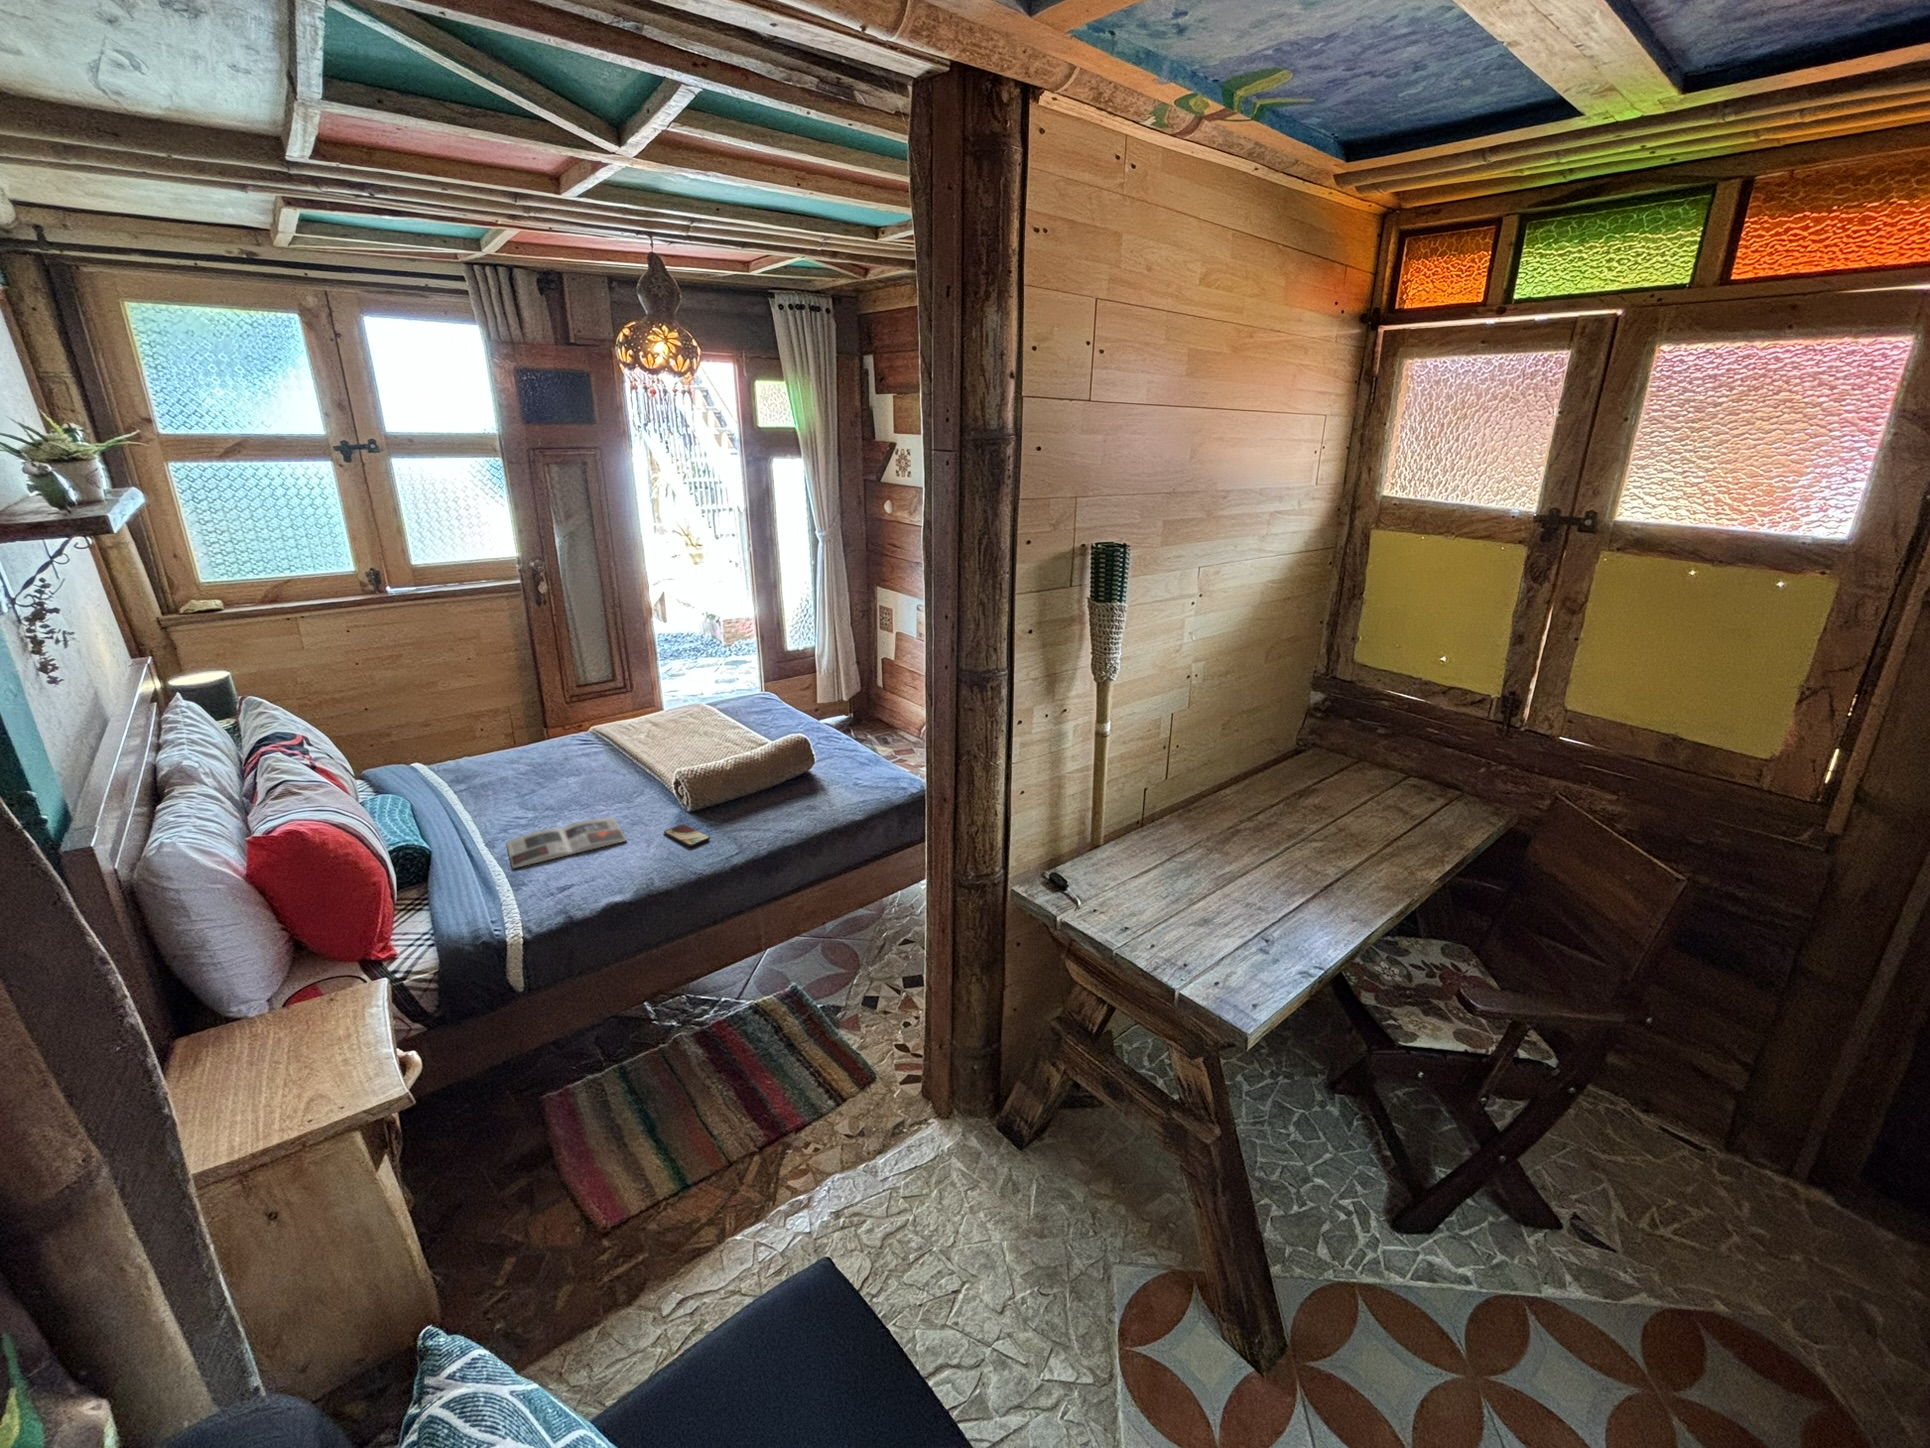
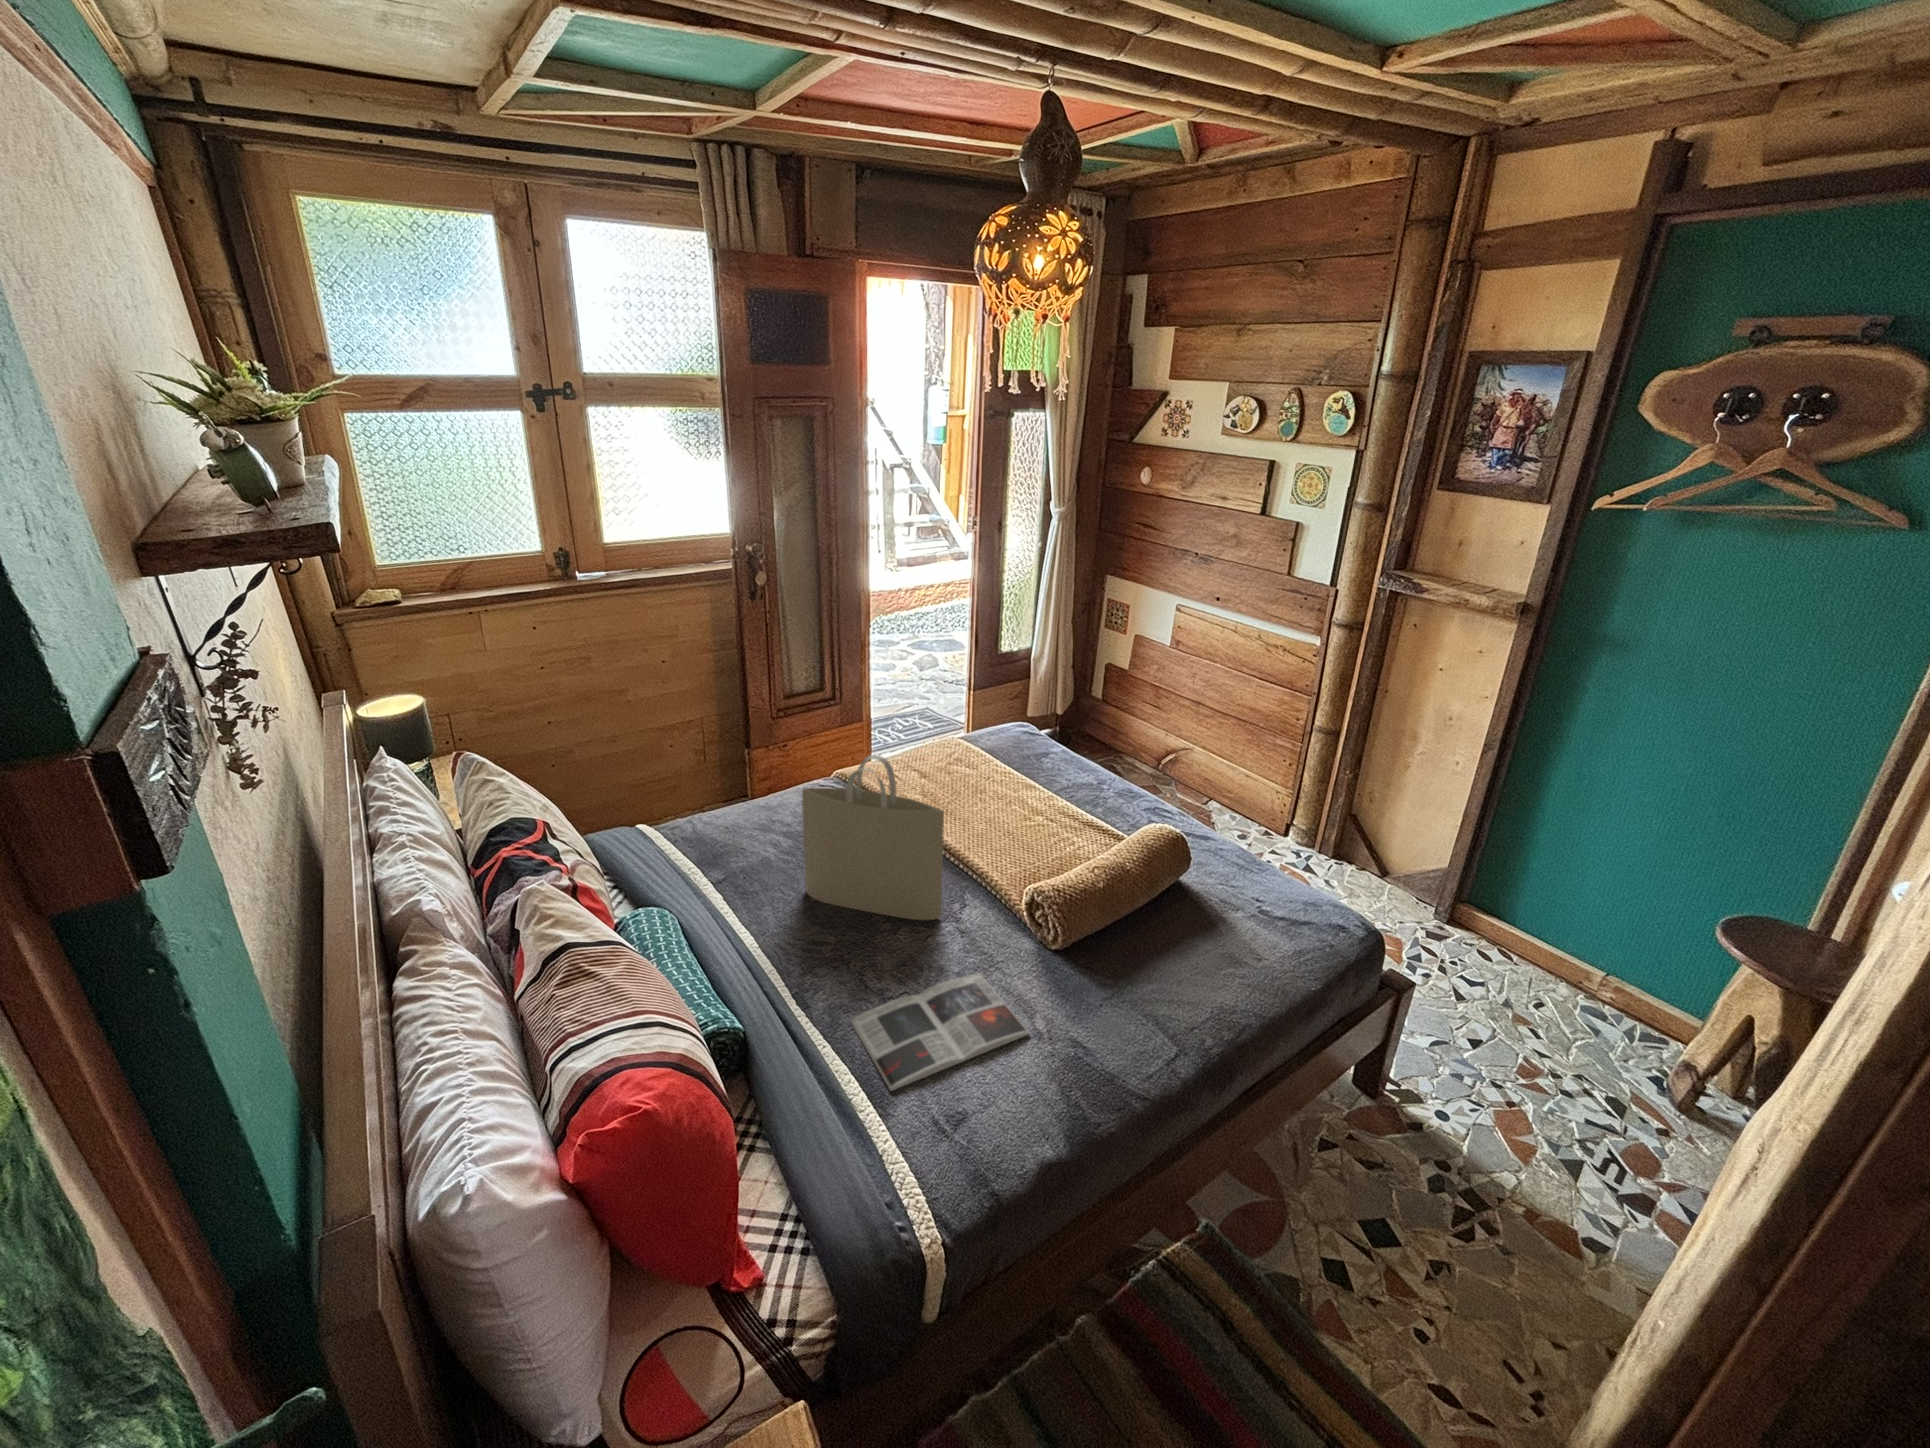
tote bag: none [500,682,606,796] -> present [802,755,944,920]
smartphone: present [664,824,710,847] -> none [1074,999,1156,1058]

